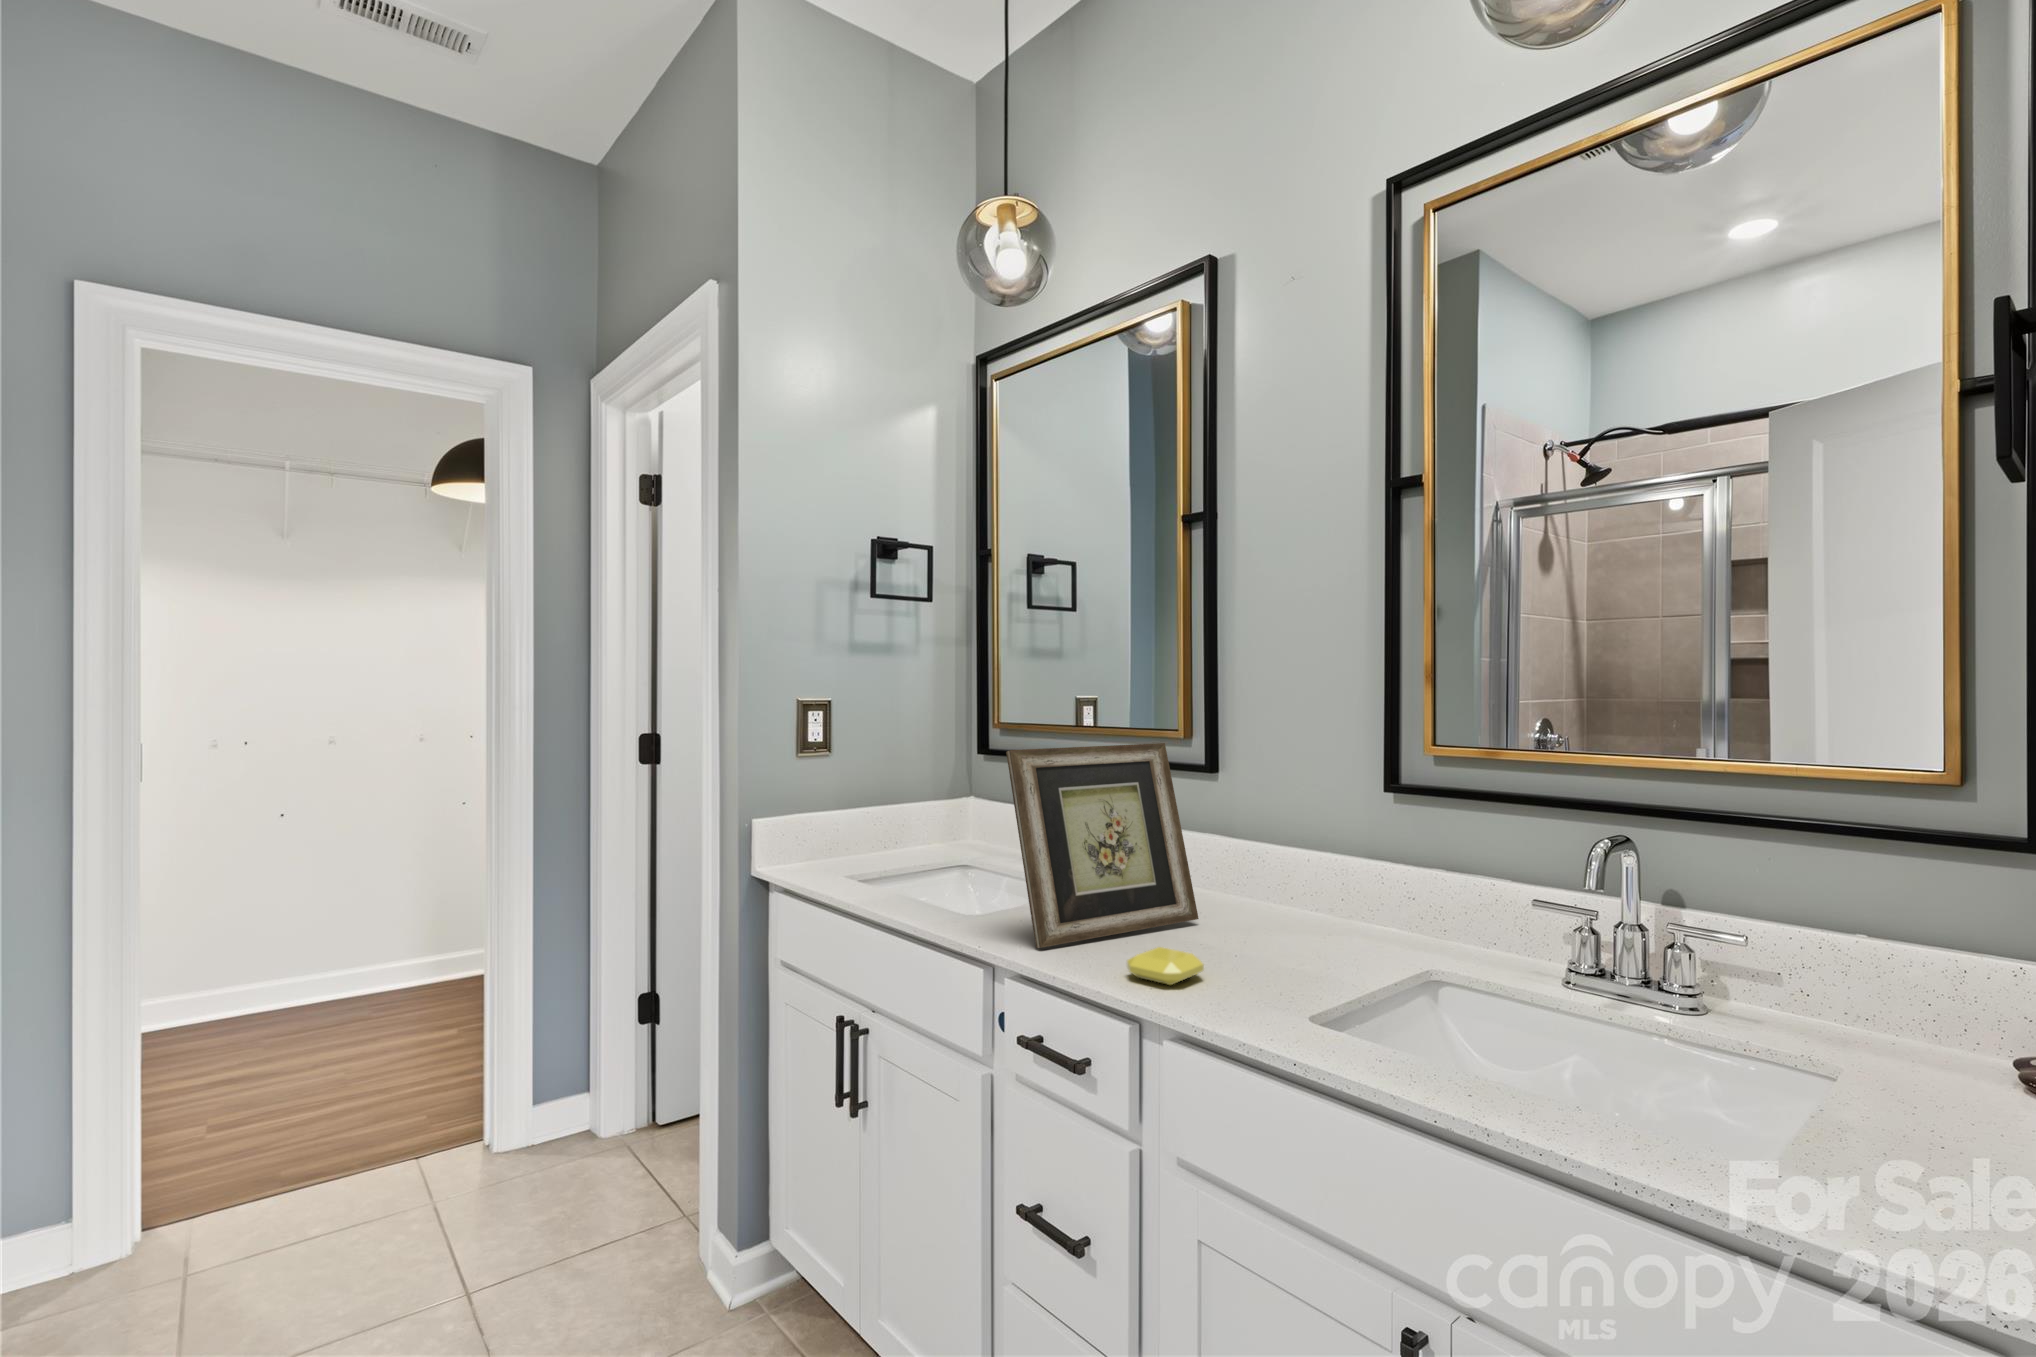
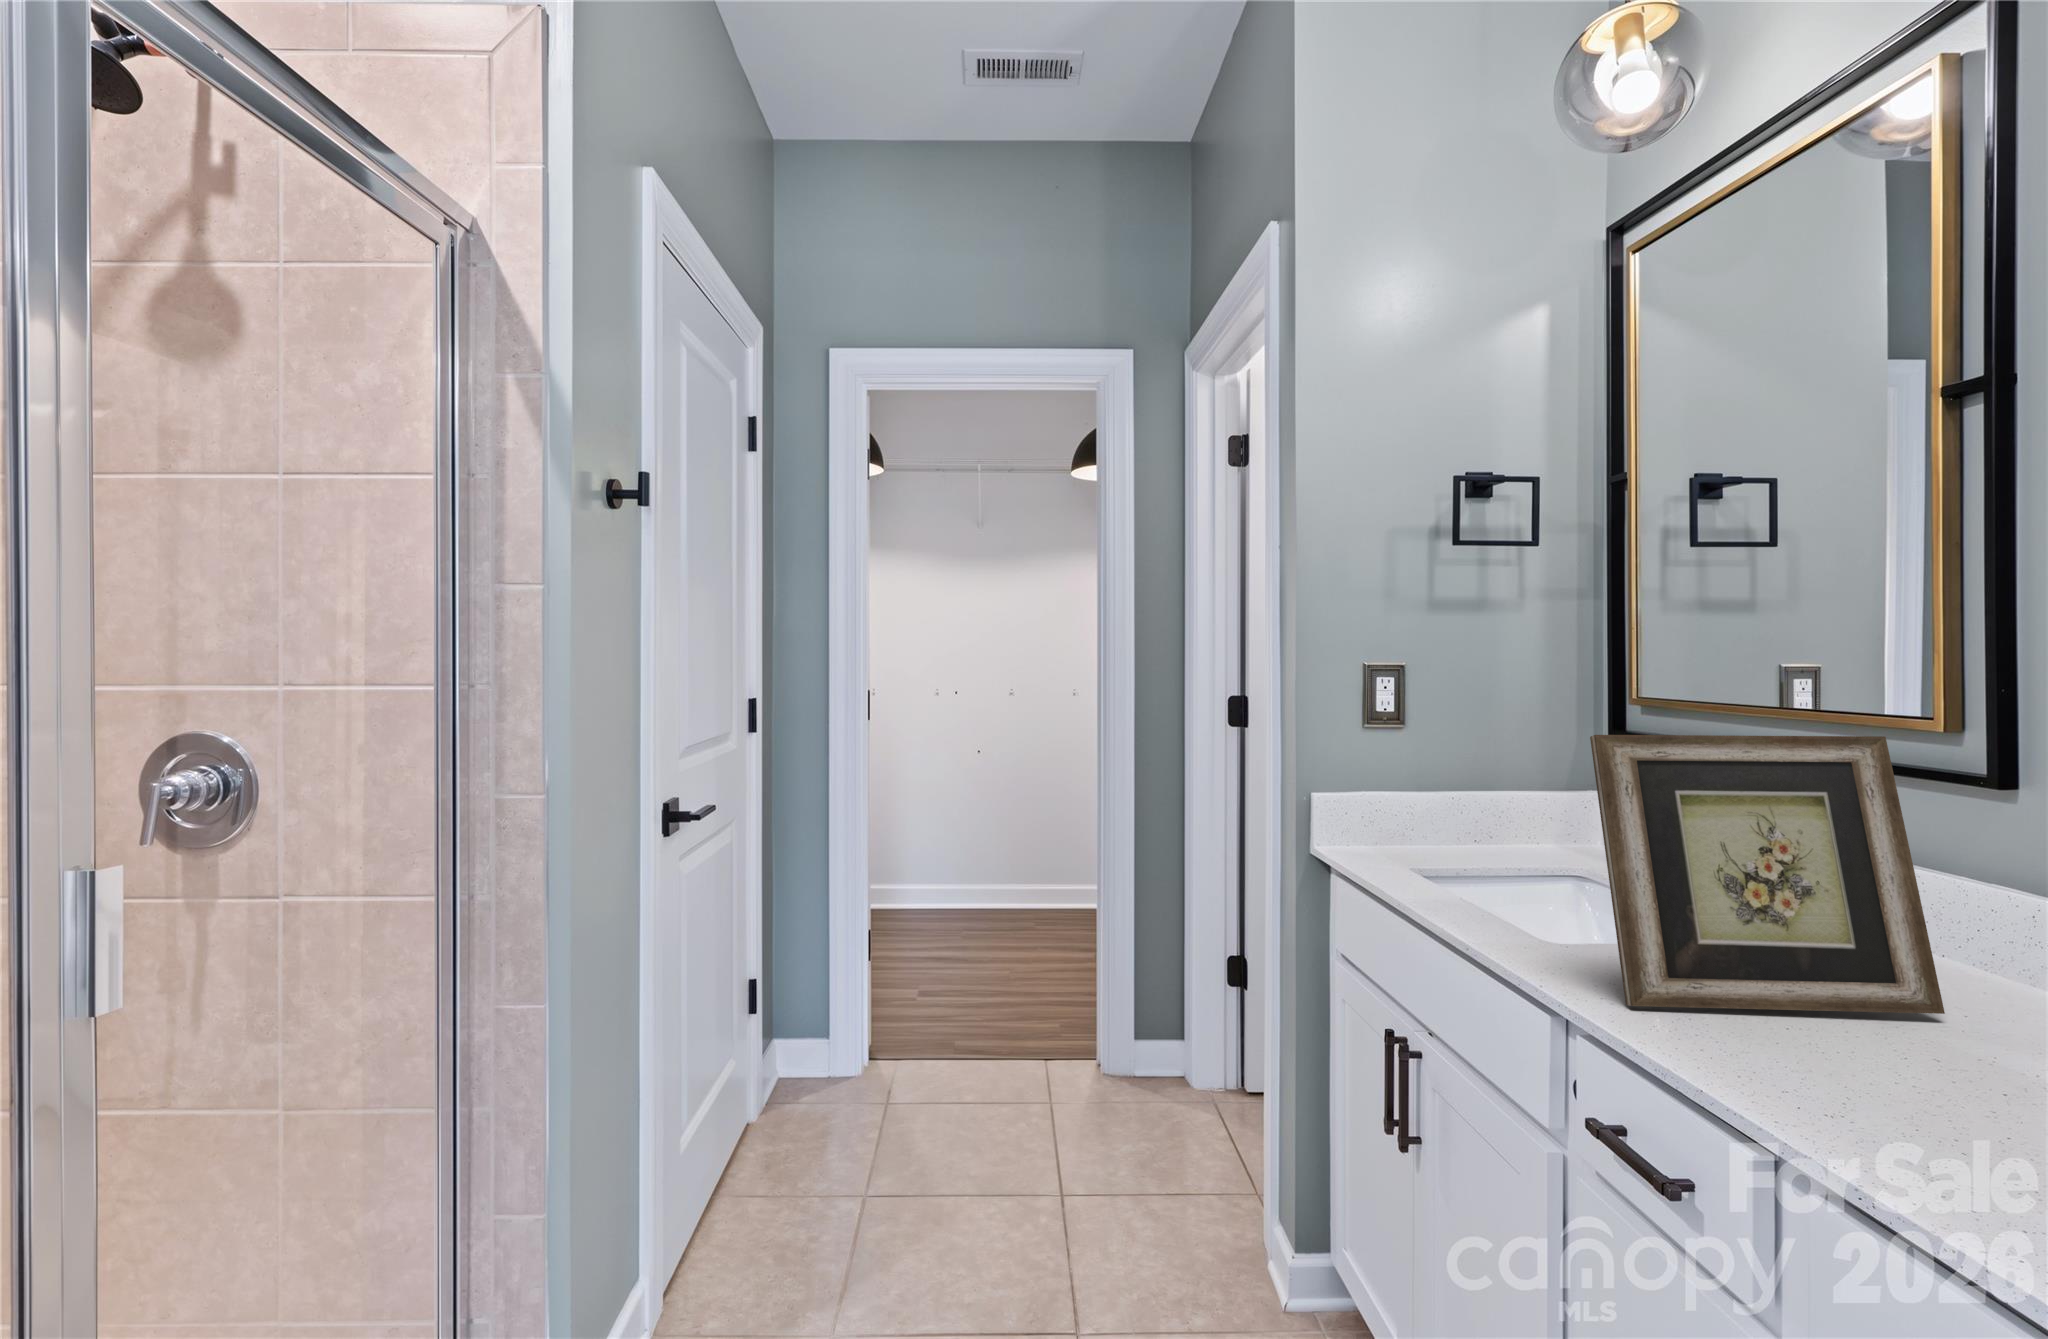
soap bar: present [1127,947,1204,985] -> none [1765,1048,1918,1114]

